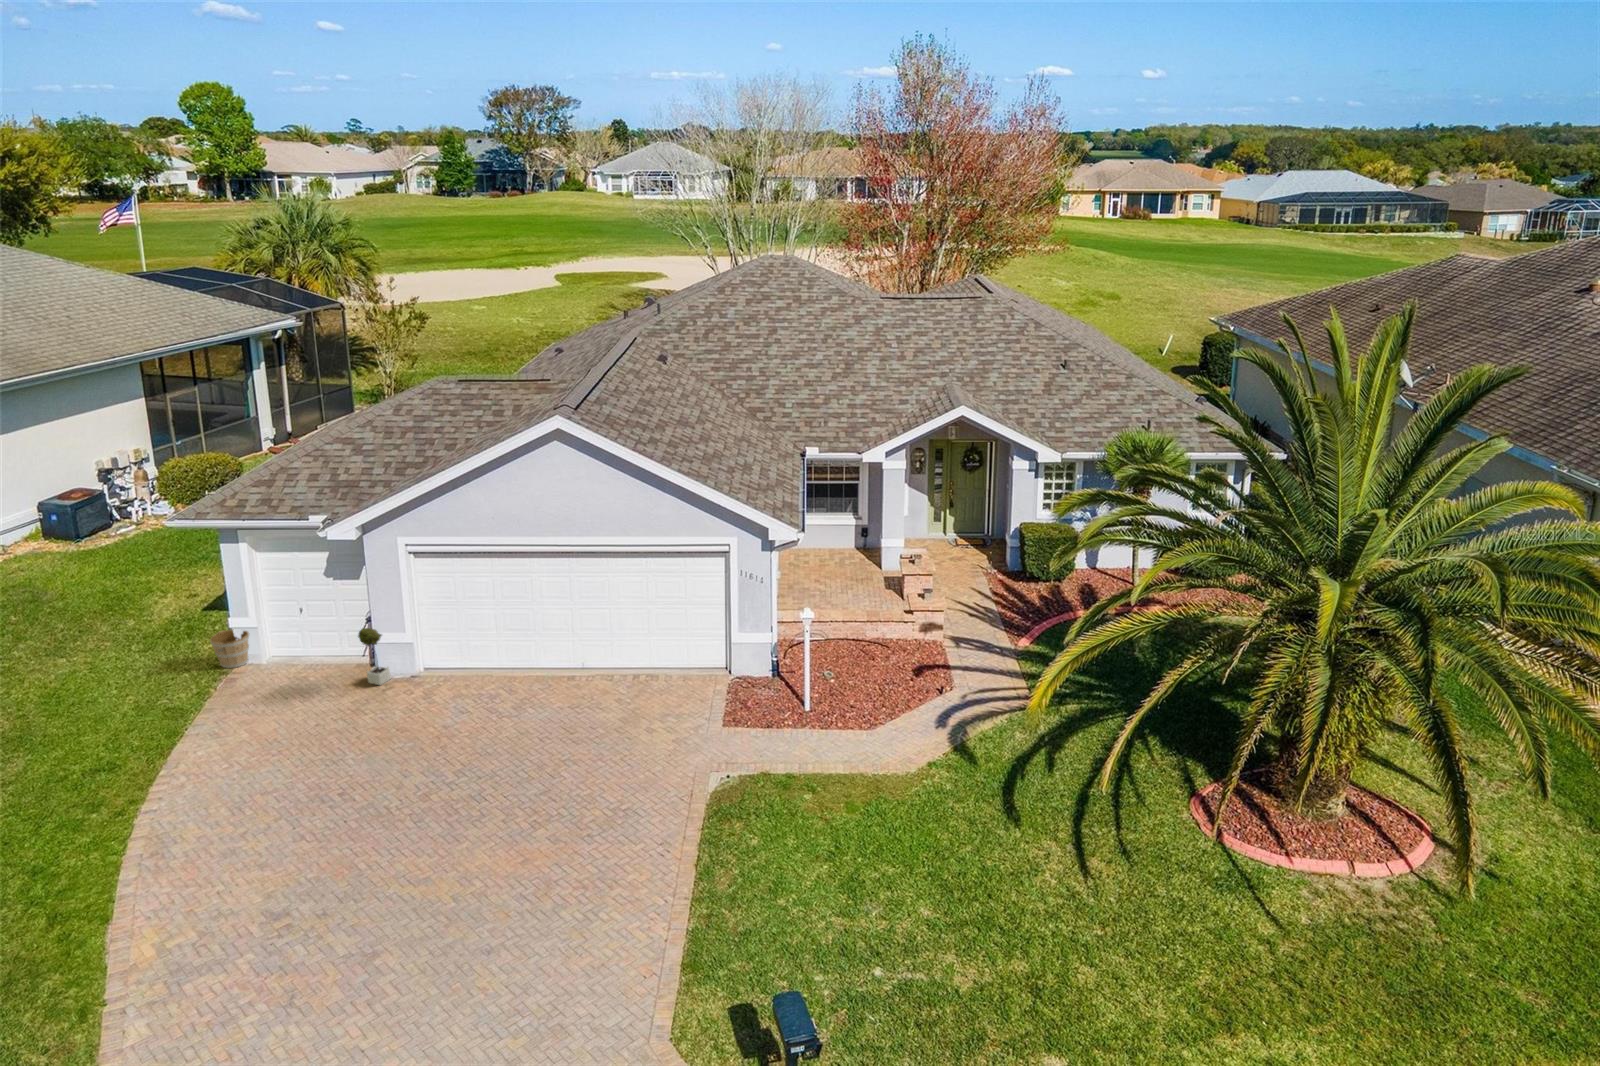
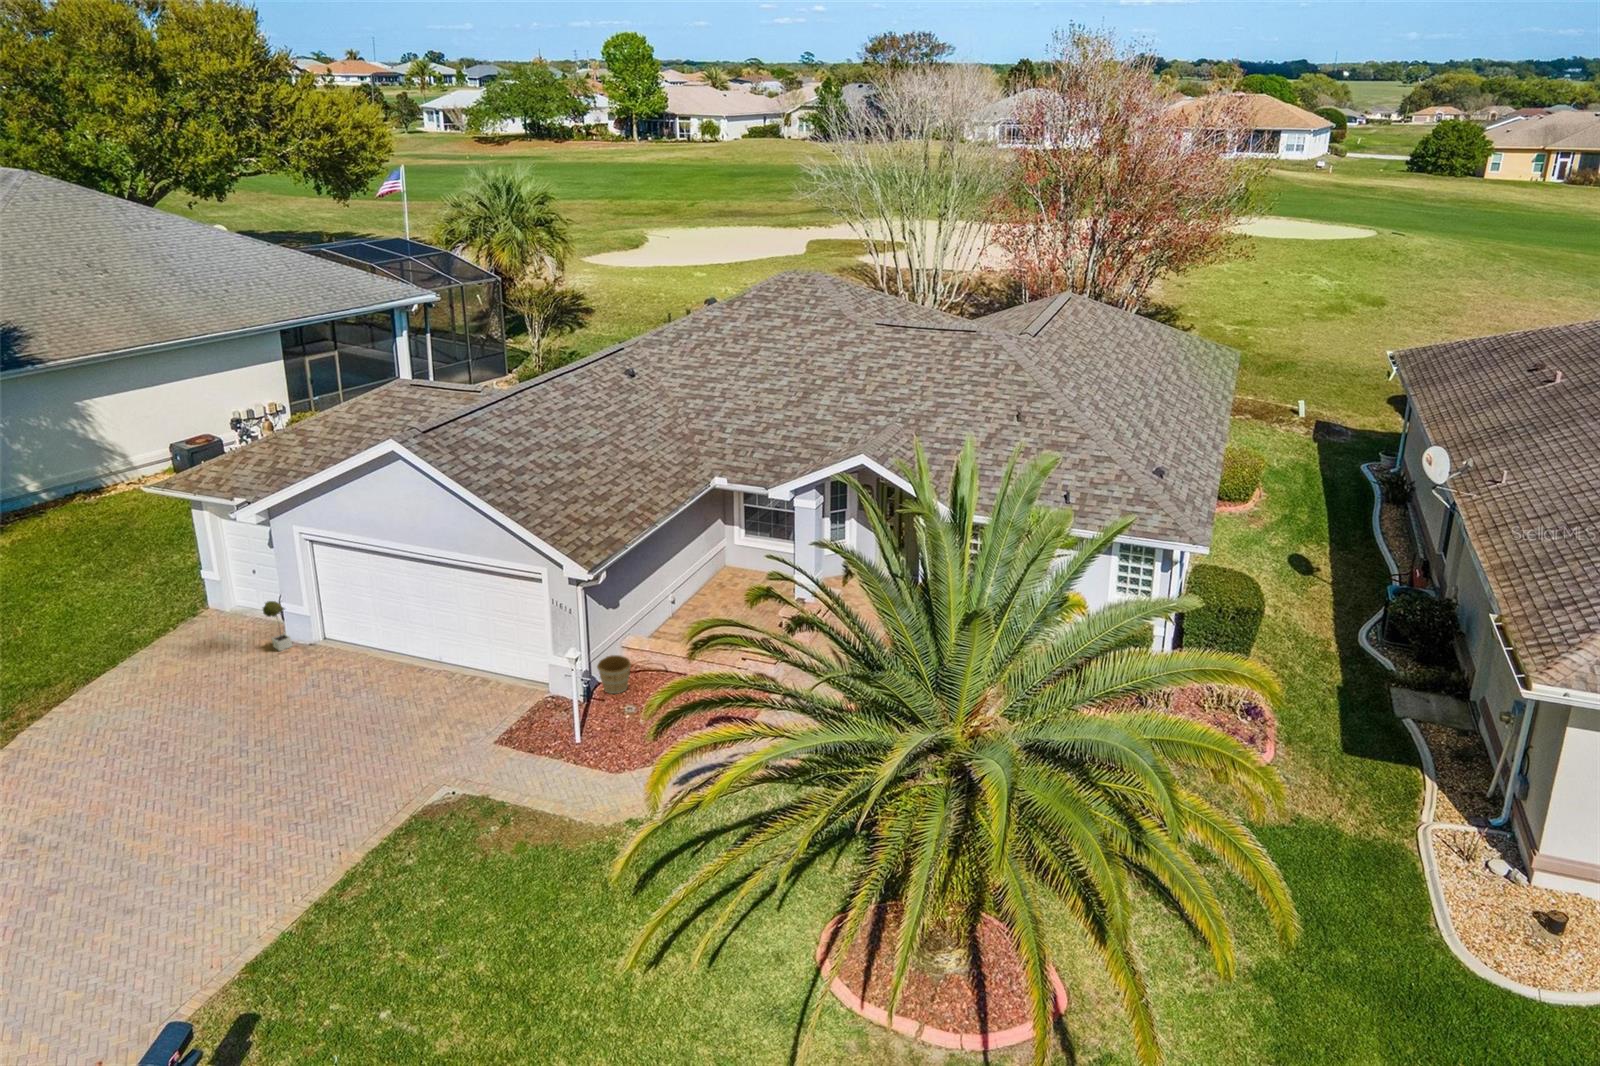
wooden bucket: present [210,630,249,668] -> present [597,655,631,694]

